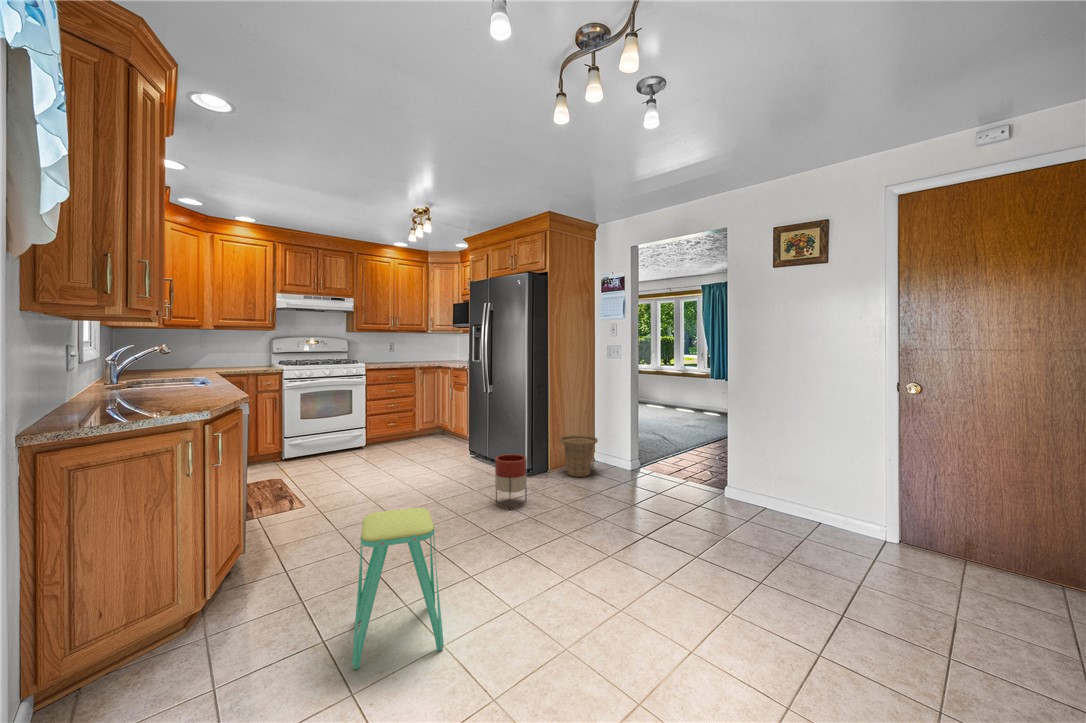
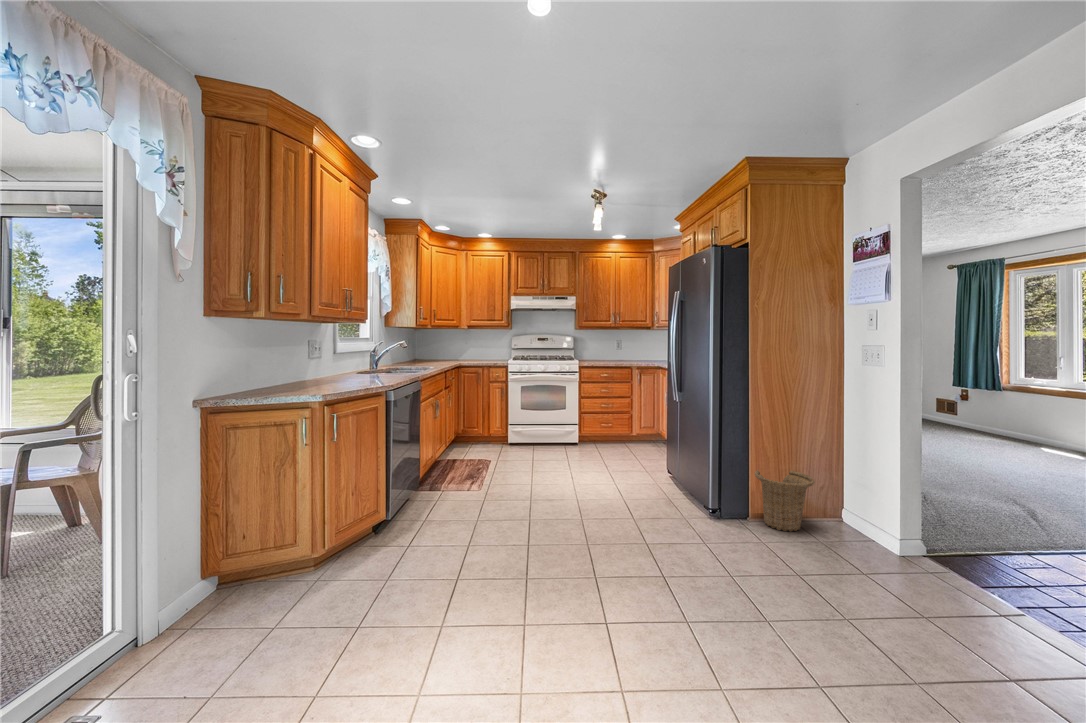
planter: present [495,454,527,510] -> none [631,477,674,547]
stool: present [352,508,444,669] -> none [347,509,461,672]

